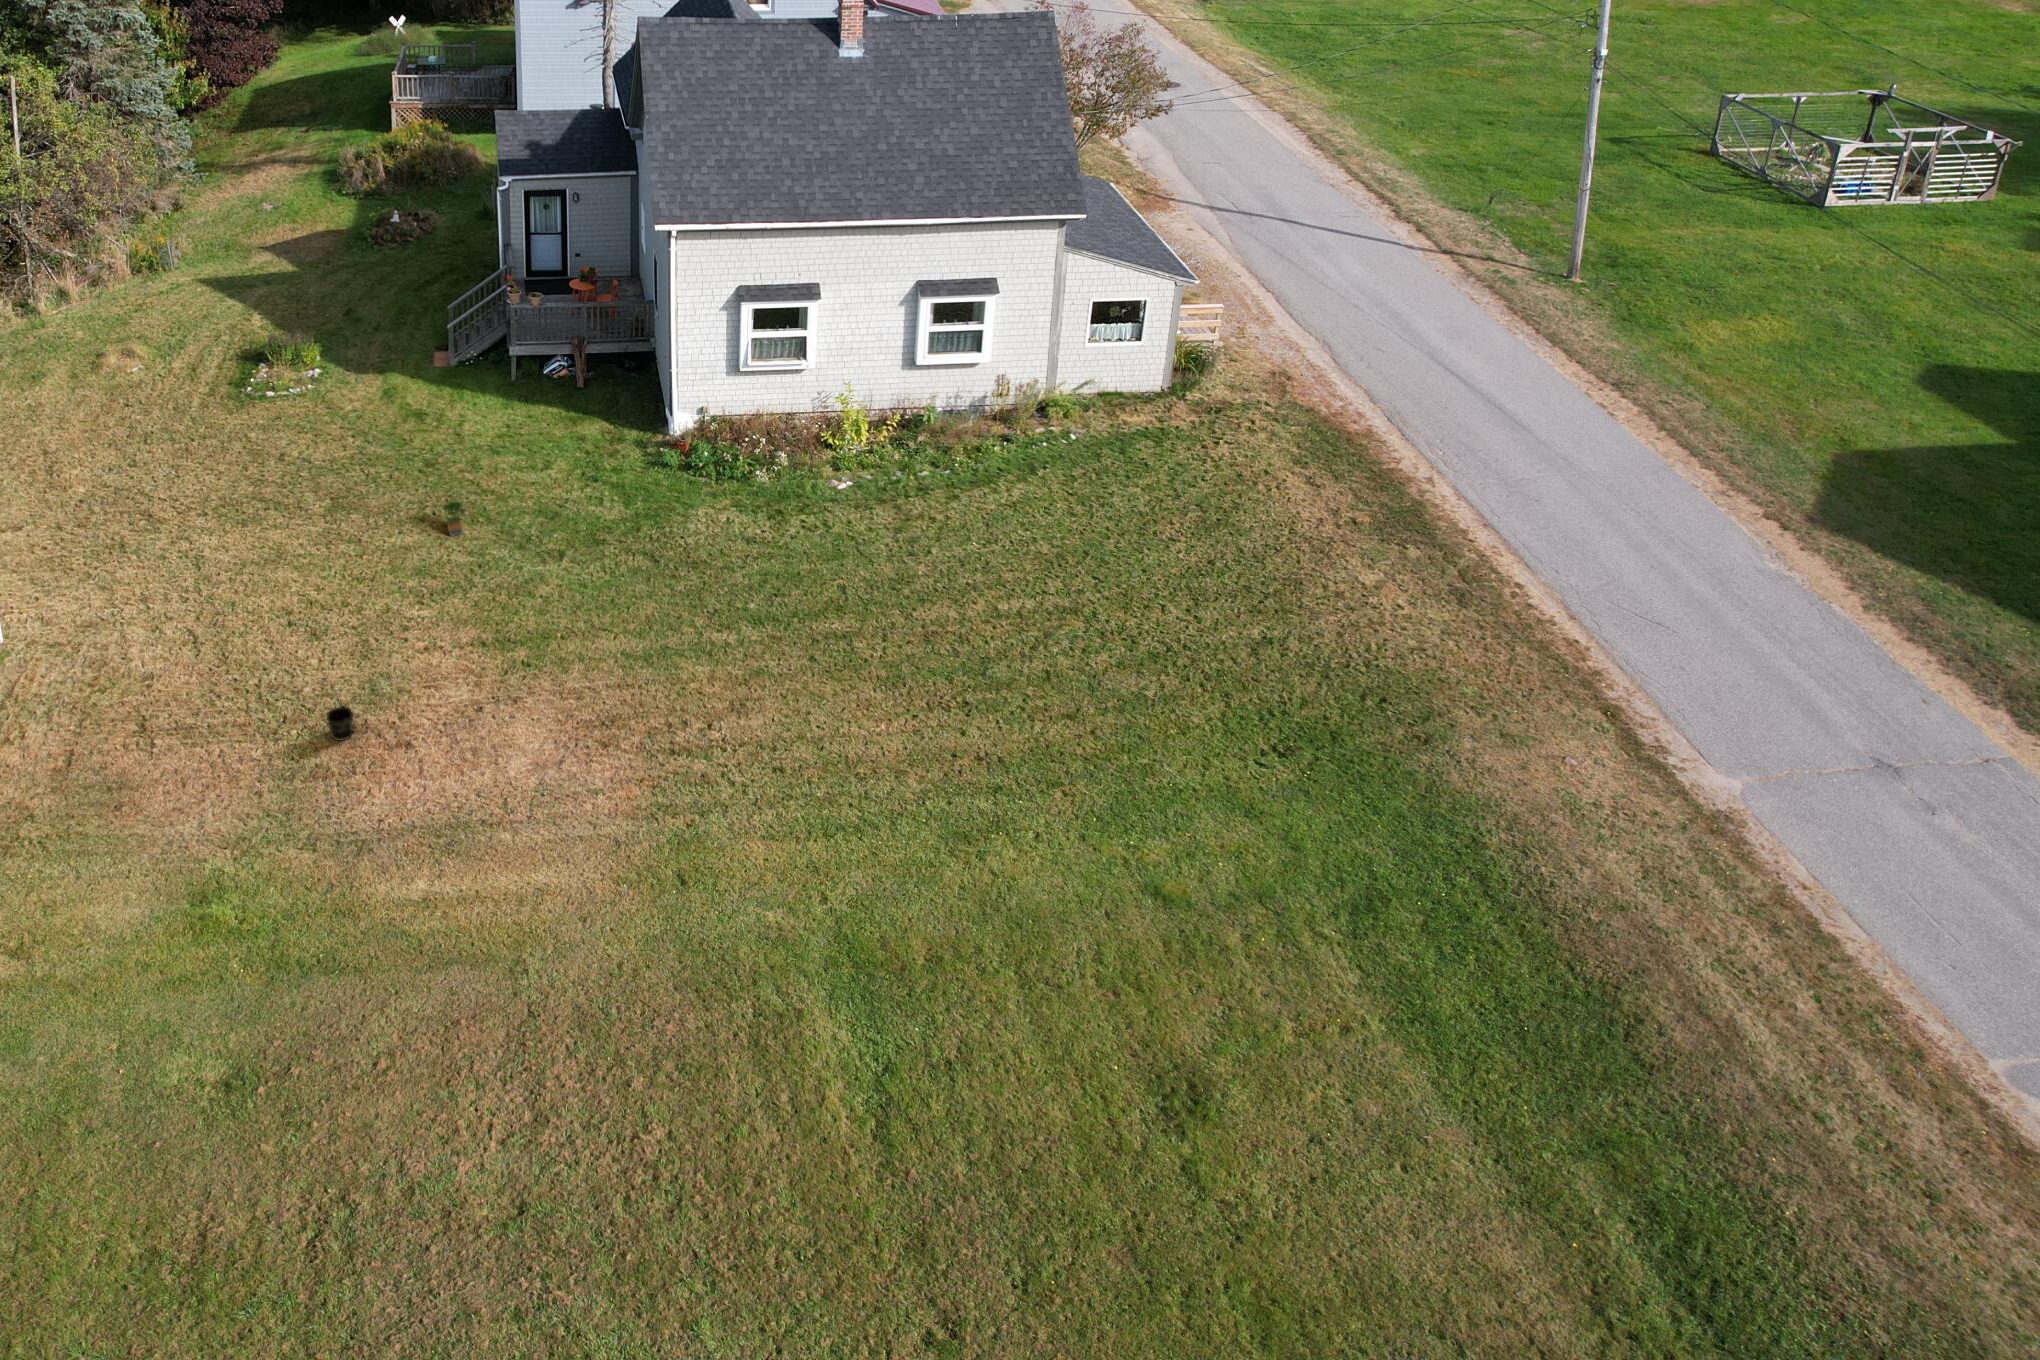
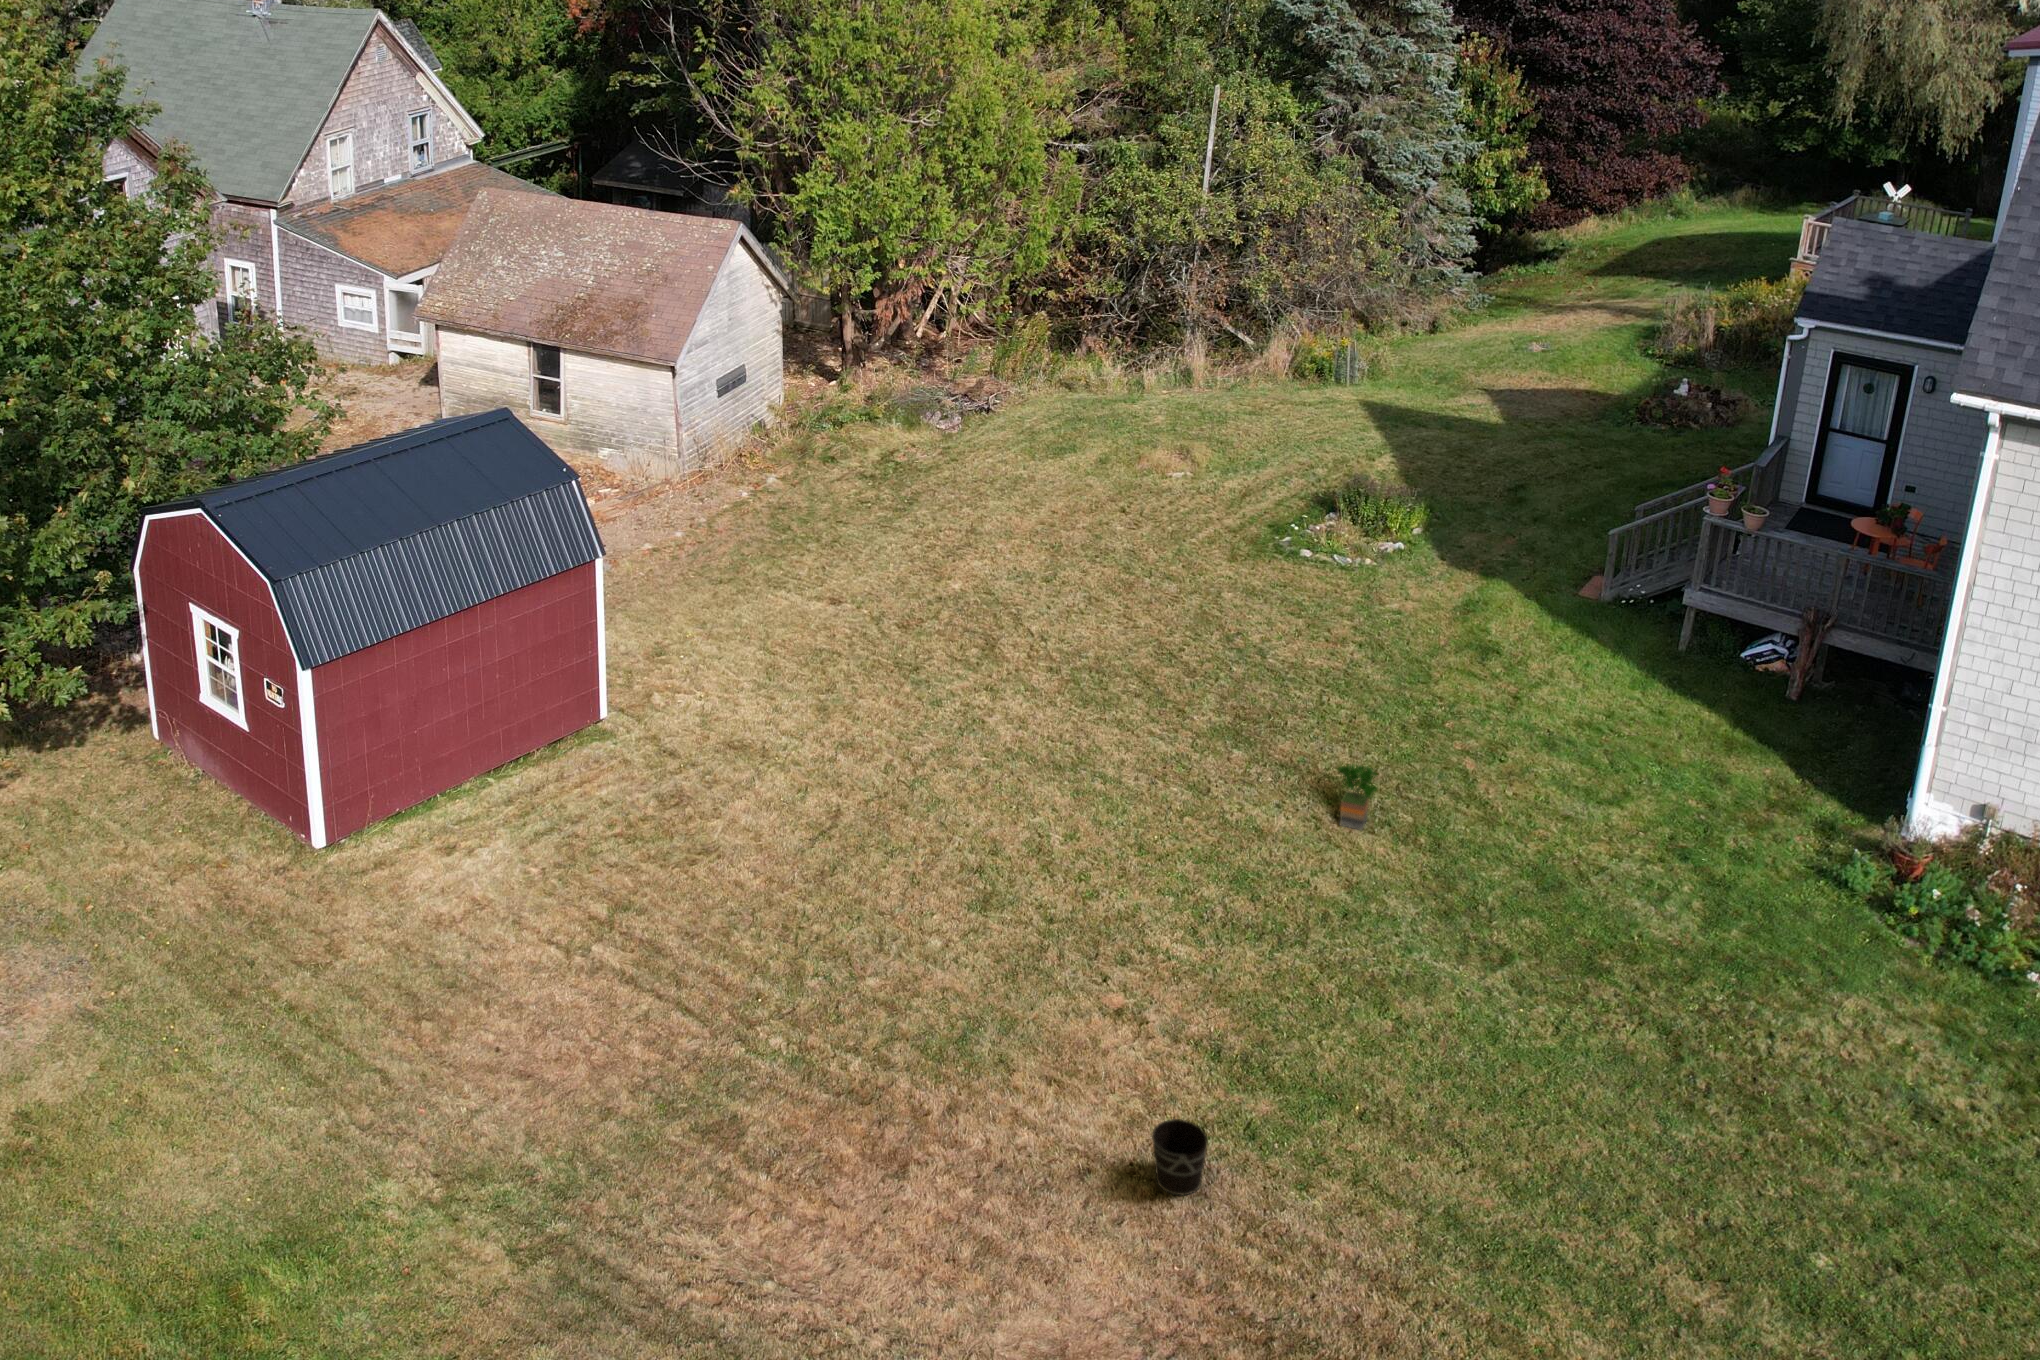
bucket: present [326,706,353,741] -> present [1152,1117,1208,1195]

